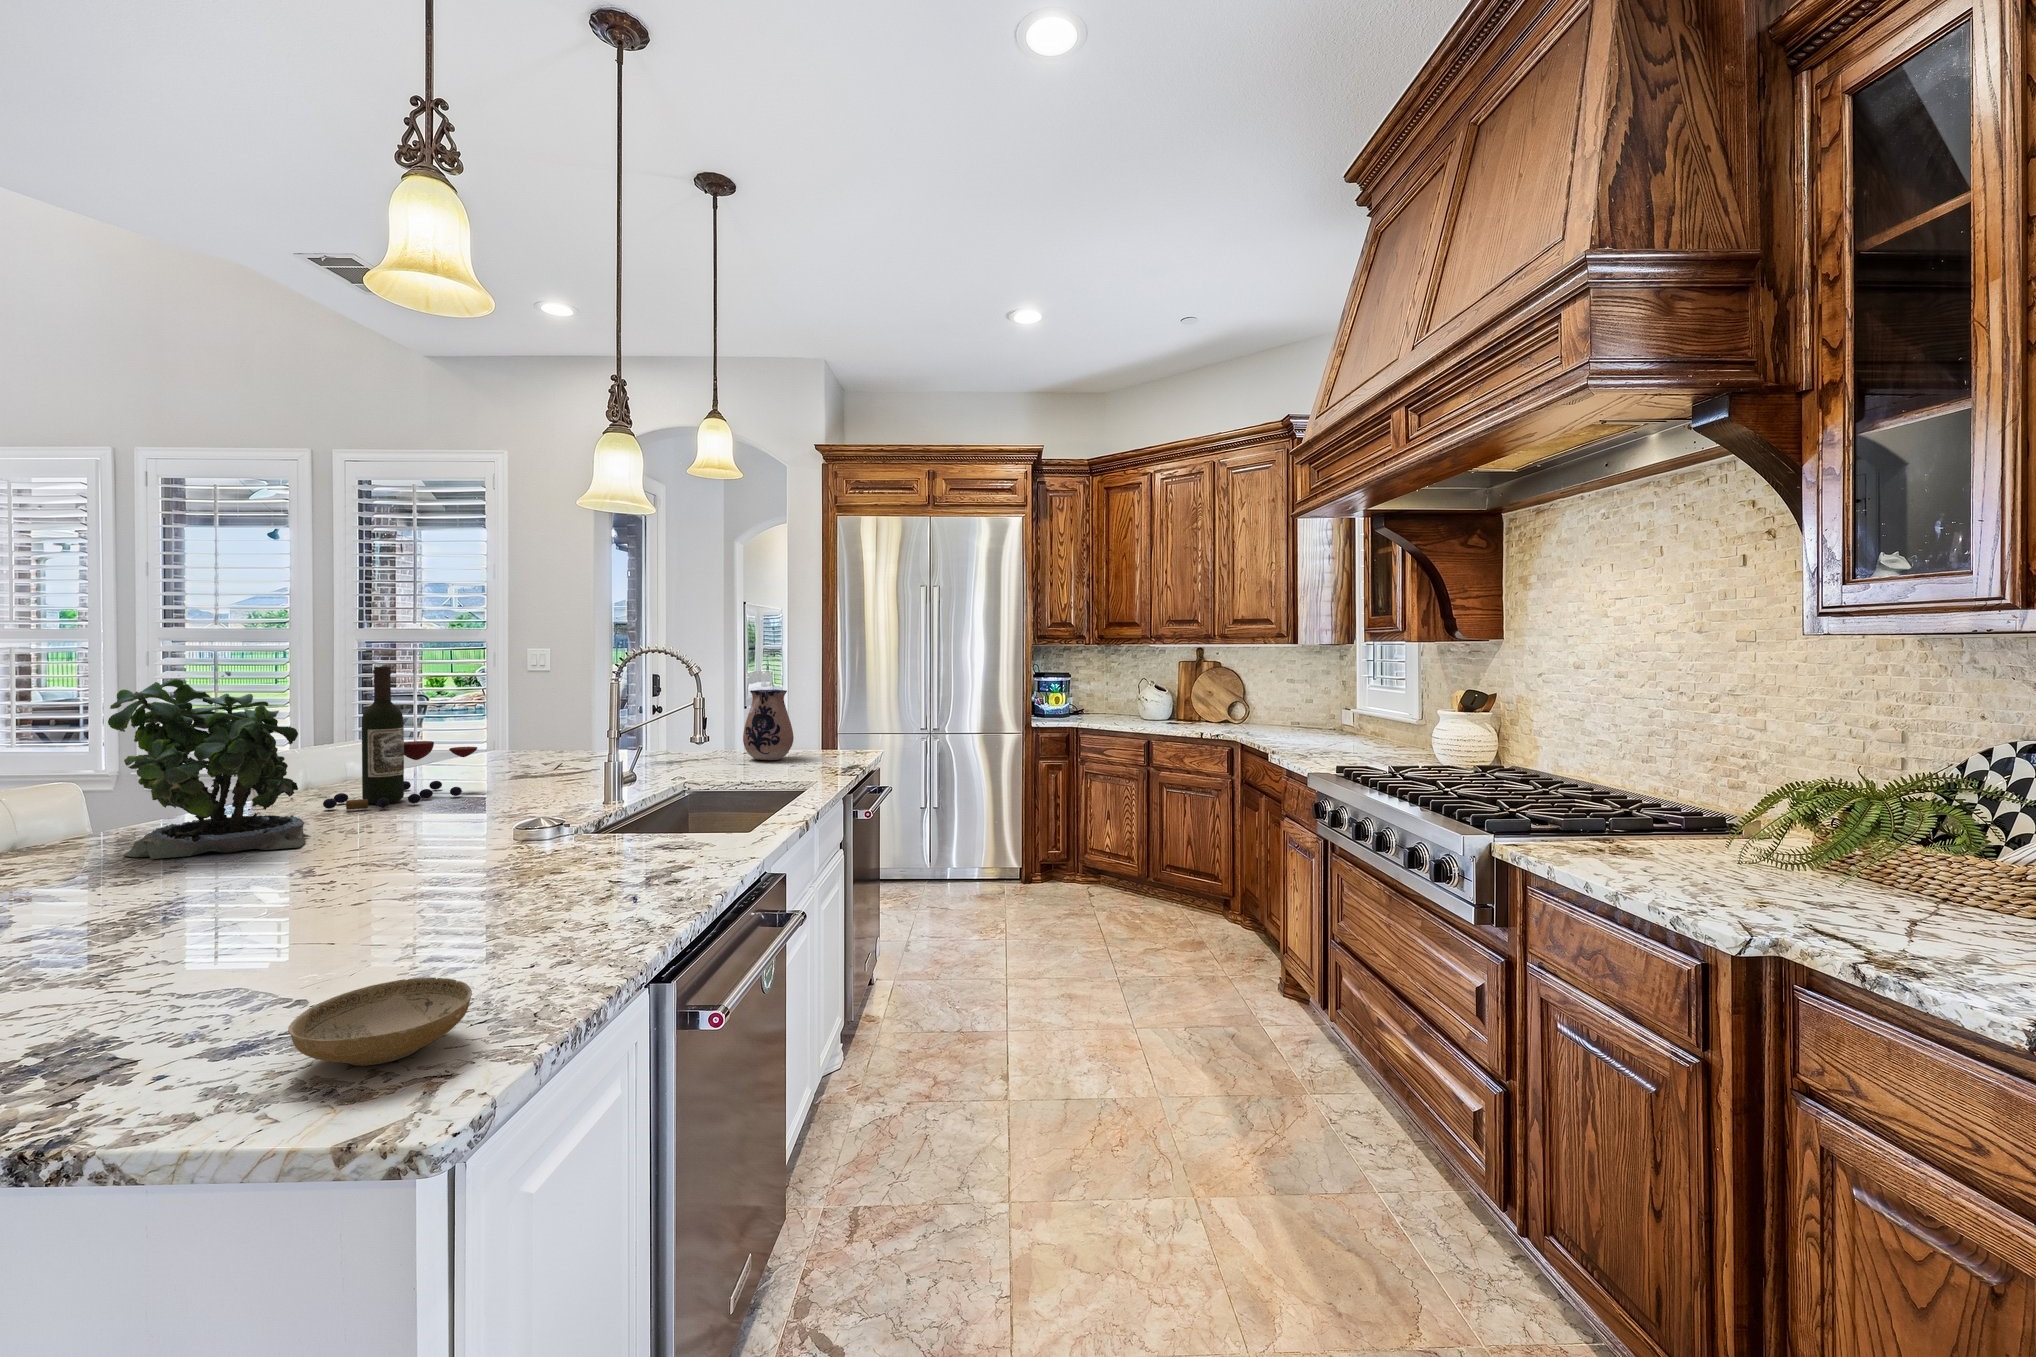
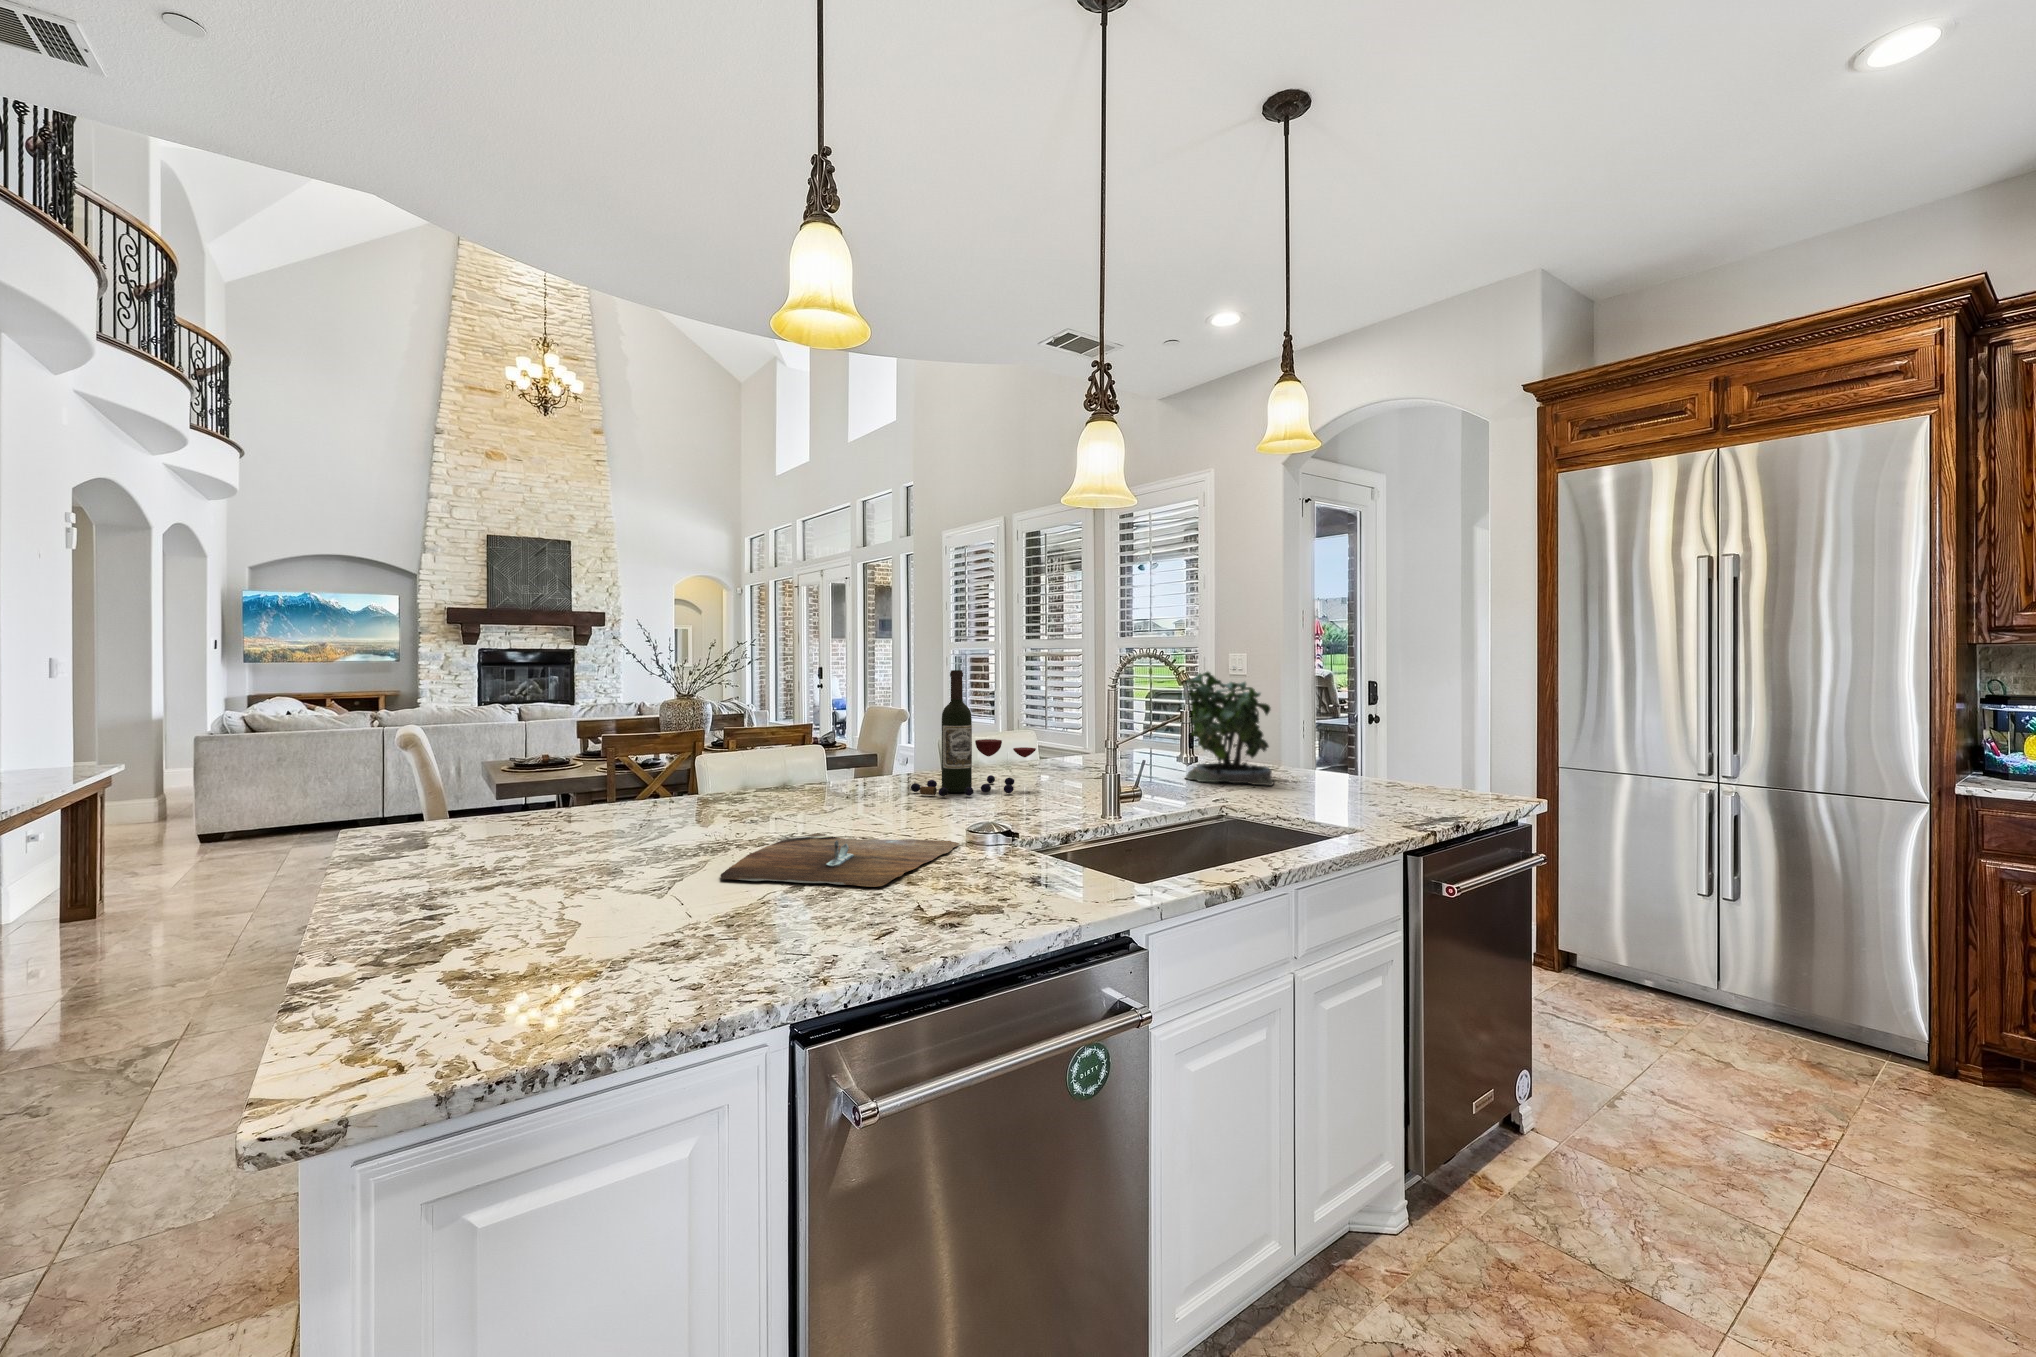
potted plant: present [108,671,311,859] -> present [1178,672,1274,786]
ceramic pitcher: present [743,689,794,760] -> none [1333,703,1400,794]
cutting board: none [288,840,544,915] -> present [720,833,959,887]
ceramic bowl: present [288,978,472,1066] -> none [386,947,544,1023]

